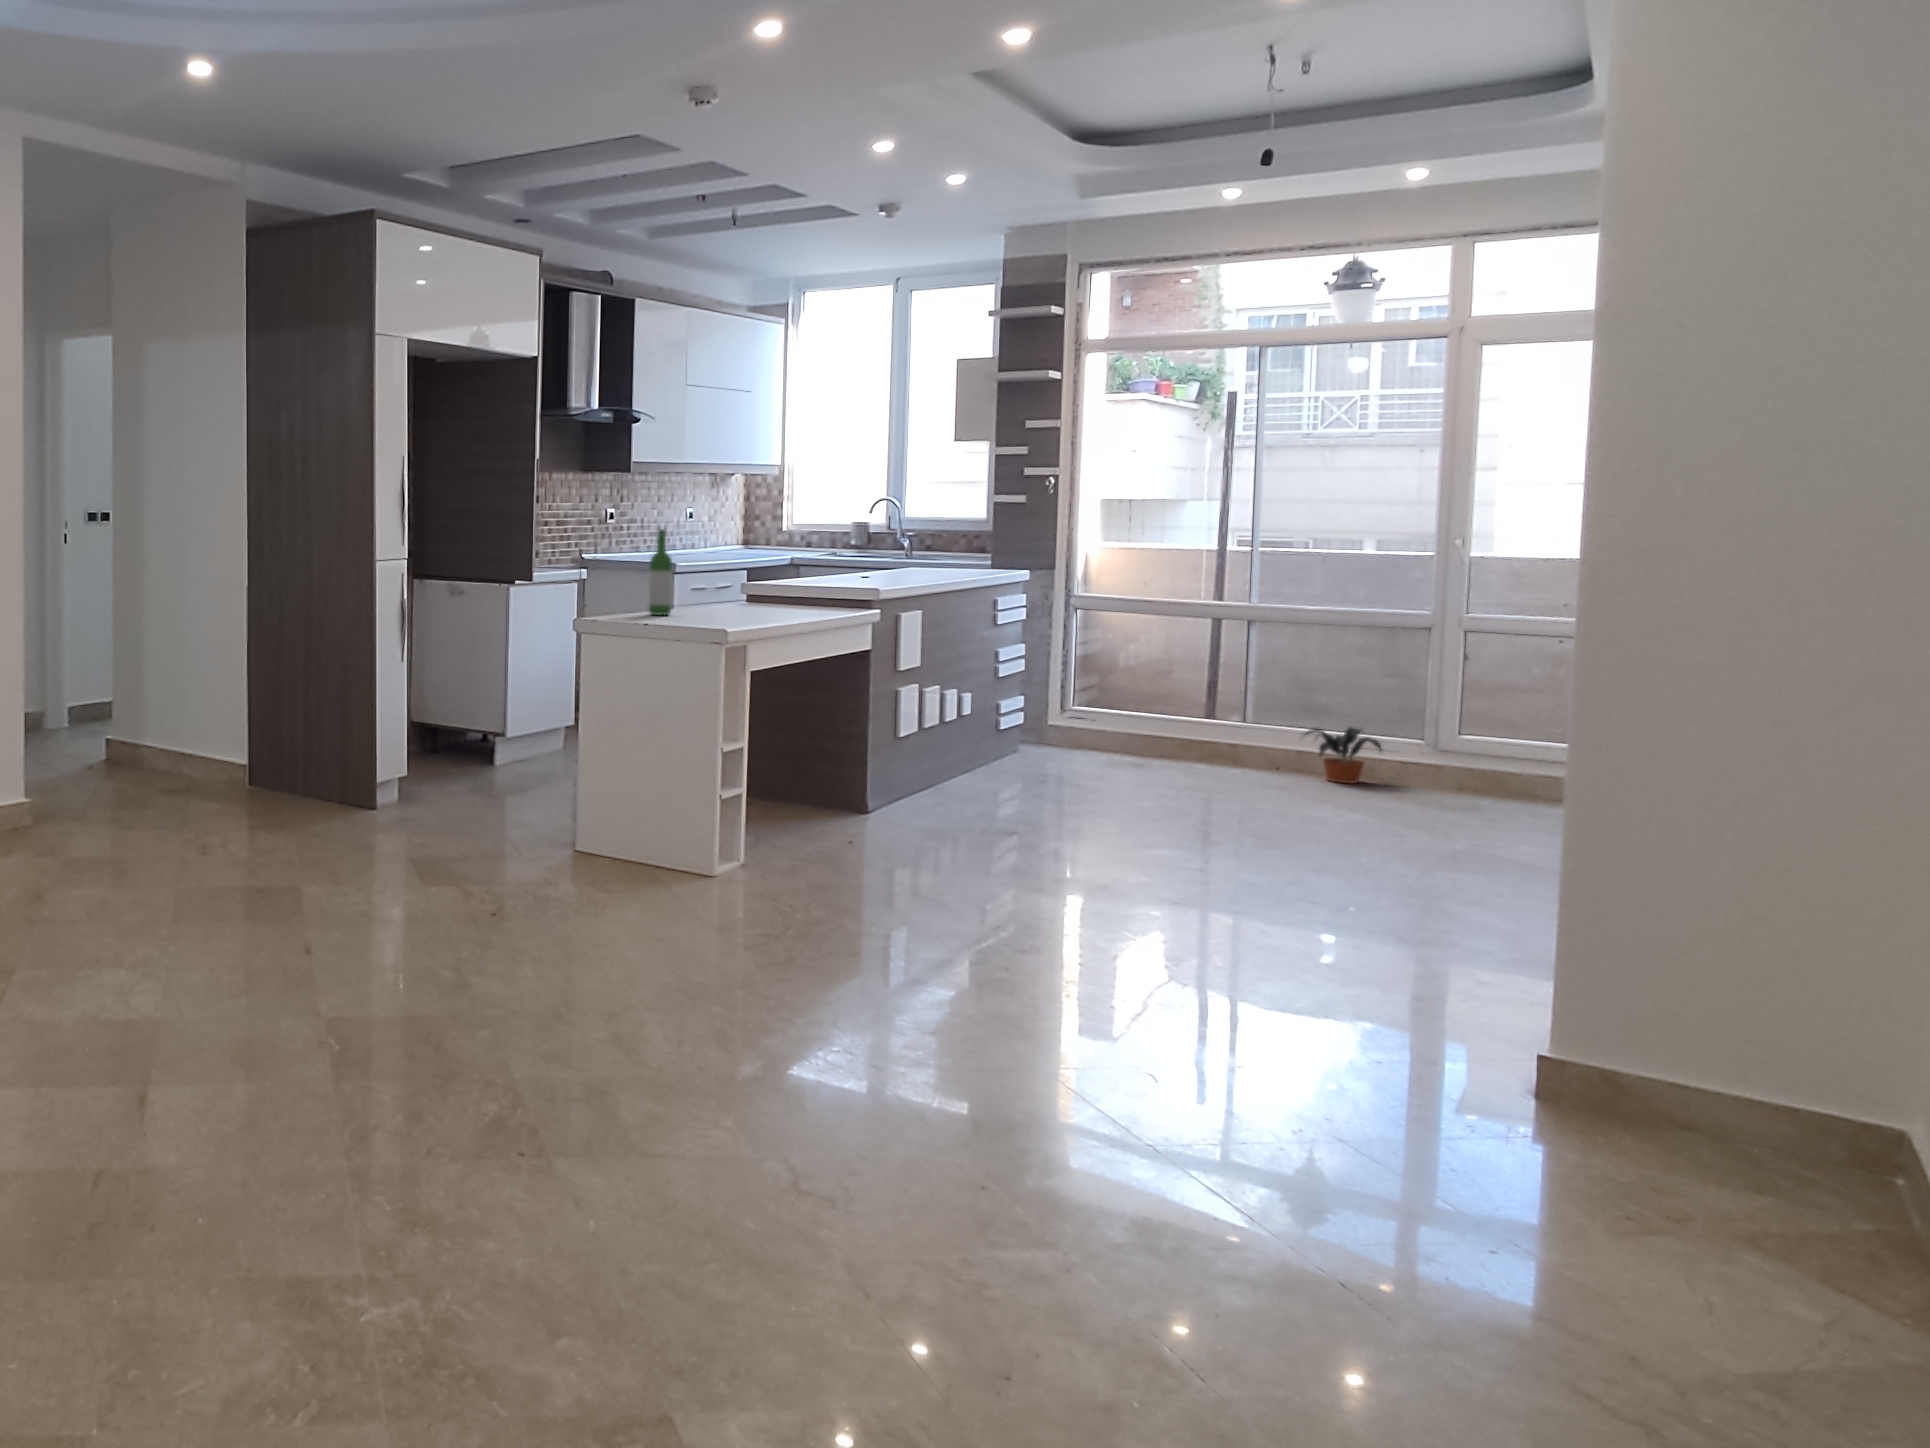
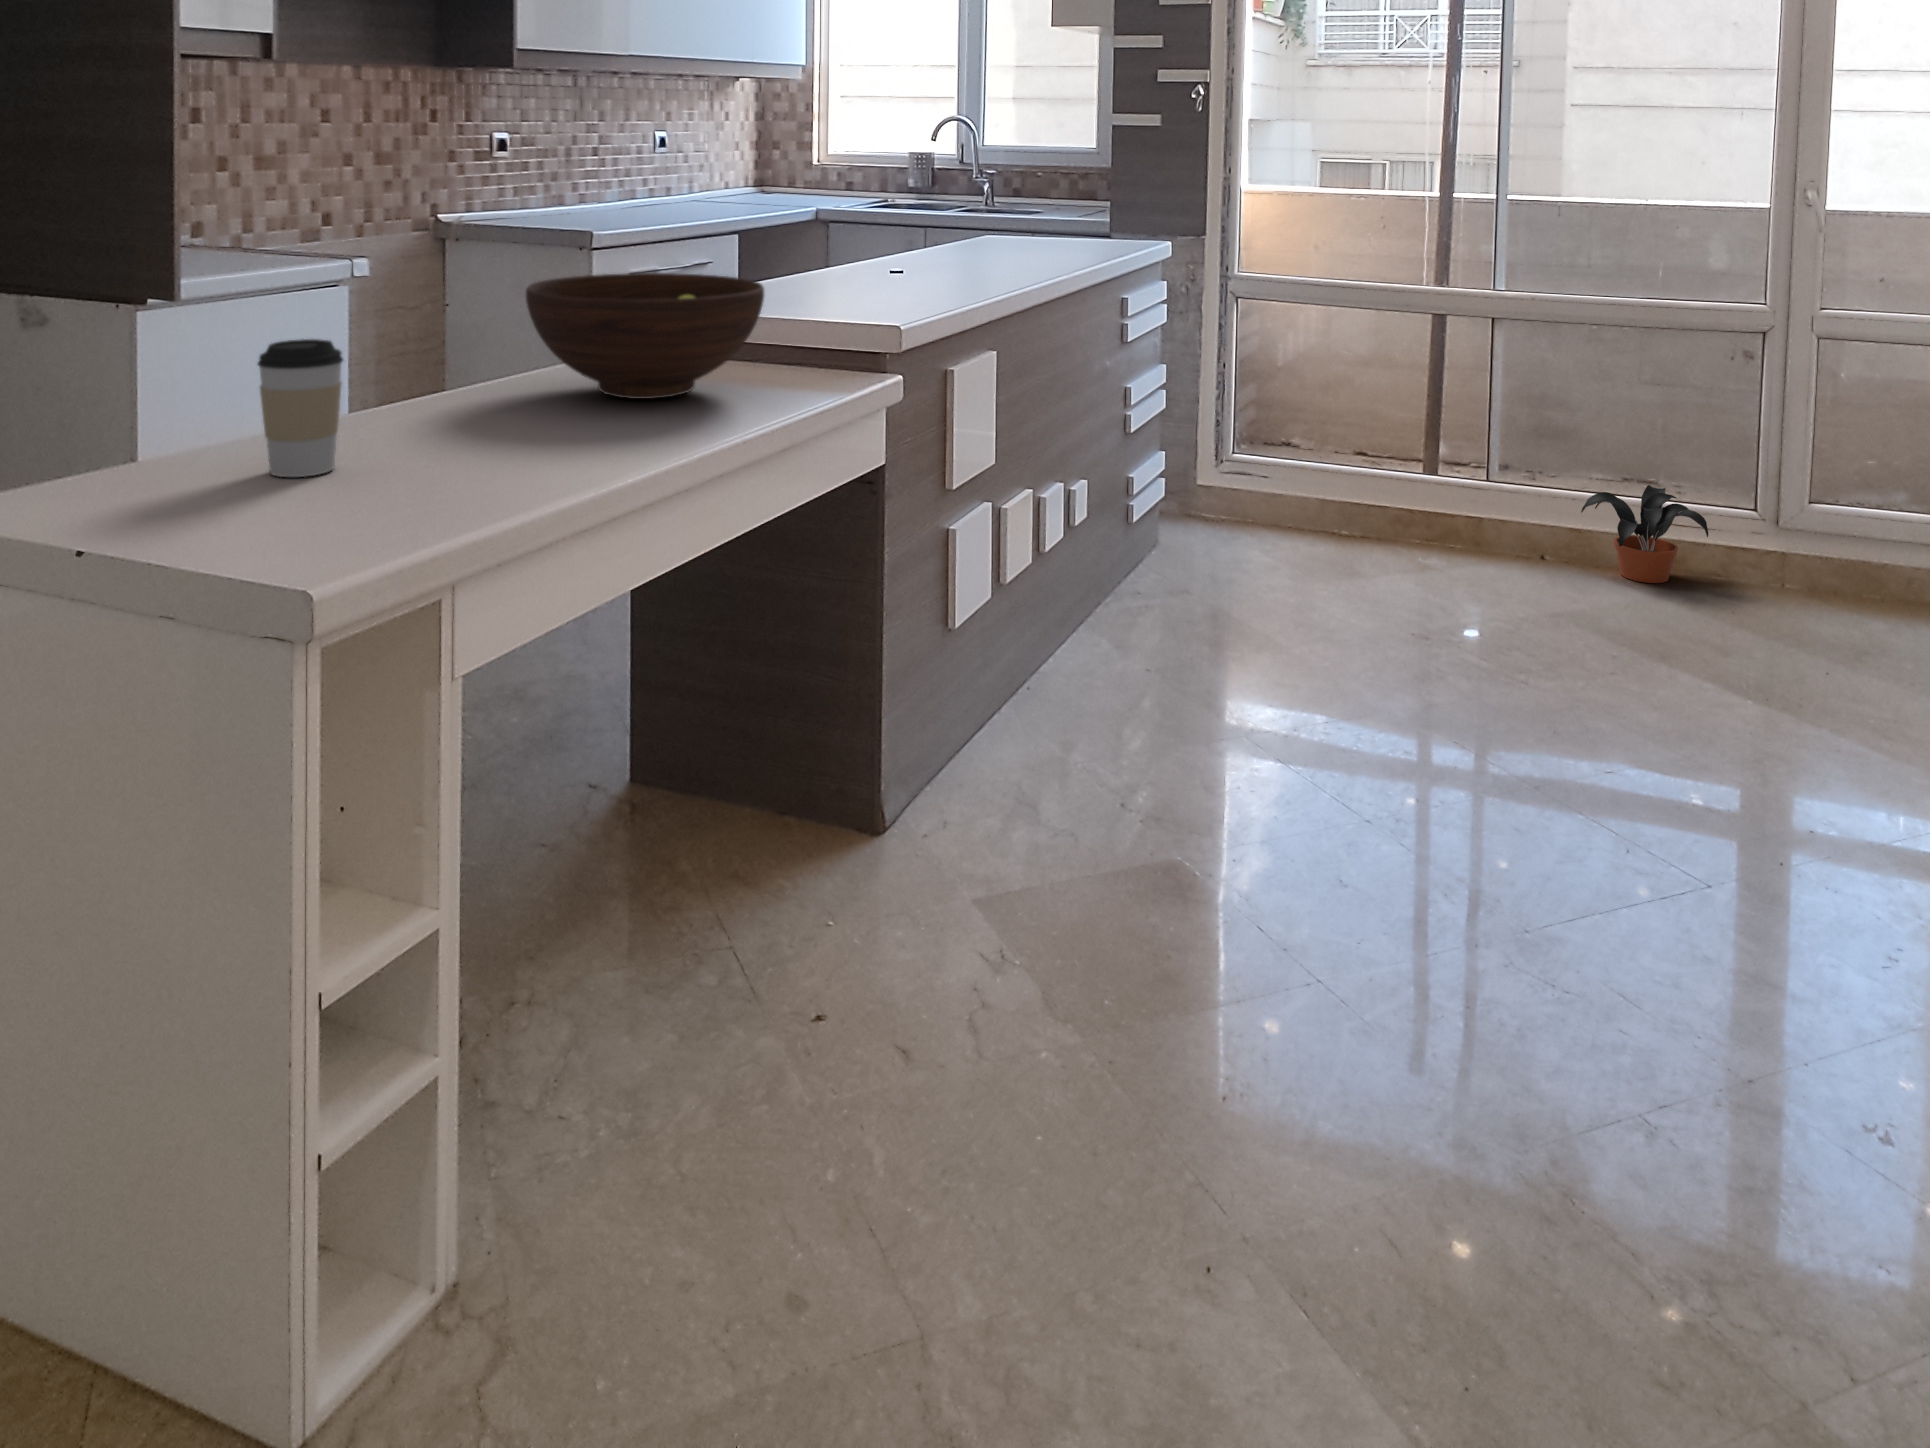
wine bottle: present [649,529,672,615] -> none [120,211,205,499]
fruit bowl: none [733,563,828,609] -> present [526,273,764,399]
coffee cup: none [679,572,705,615] -> present [258,339,343,477]

